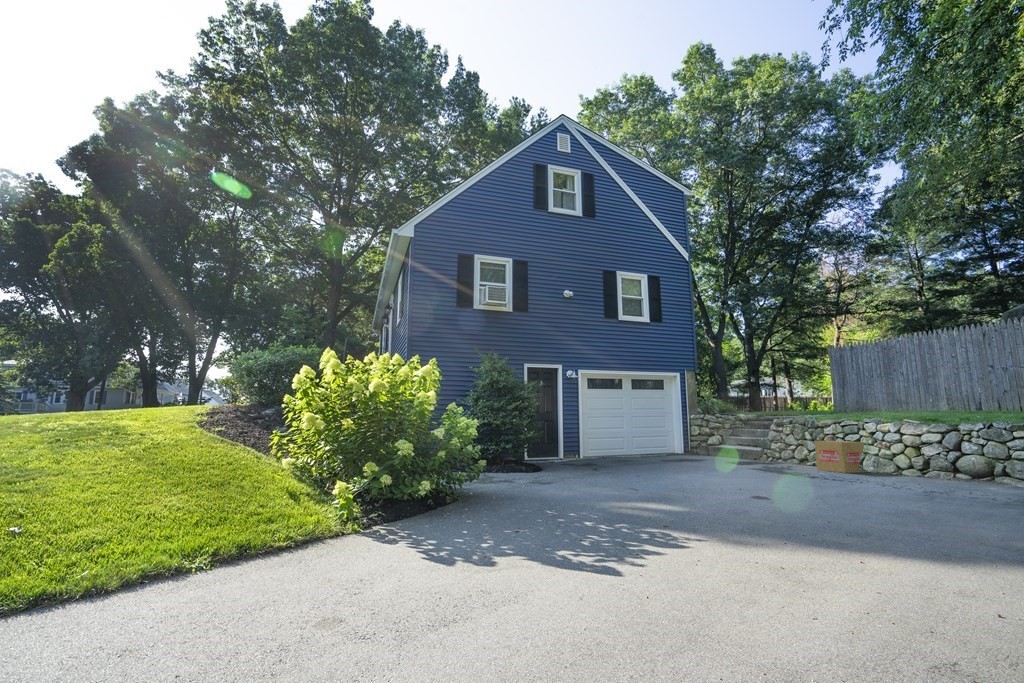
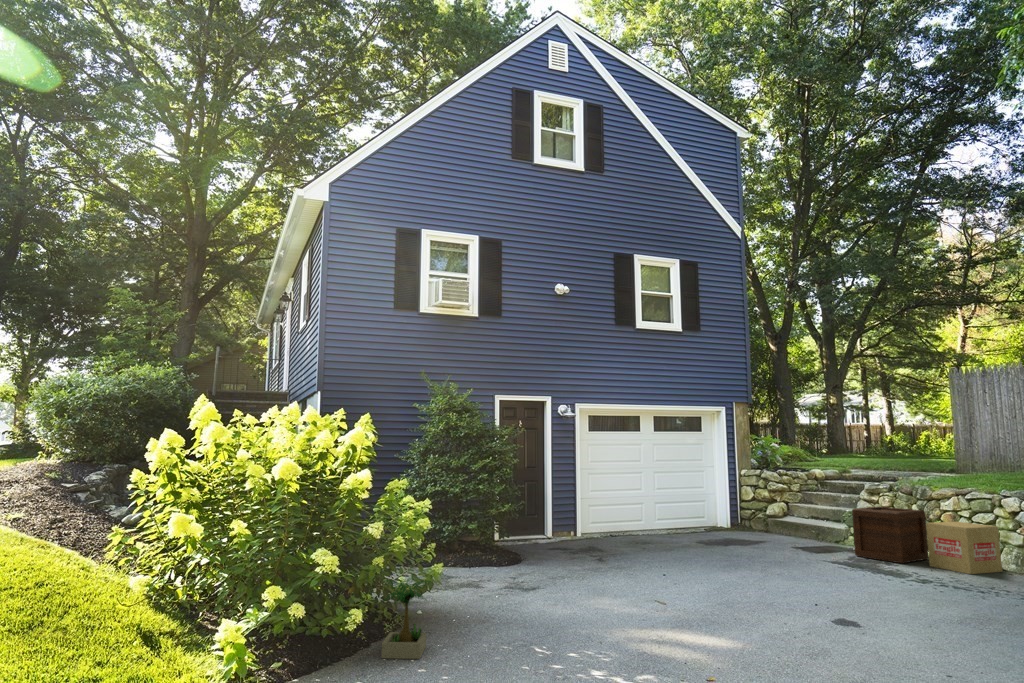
wooden crate: none [764,433,817,468] -> present [852,506,929,563]
potted plant: none [458,448,494,498] -> present [382,574,430,659]

